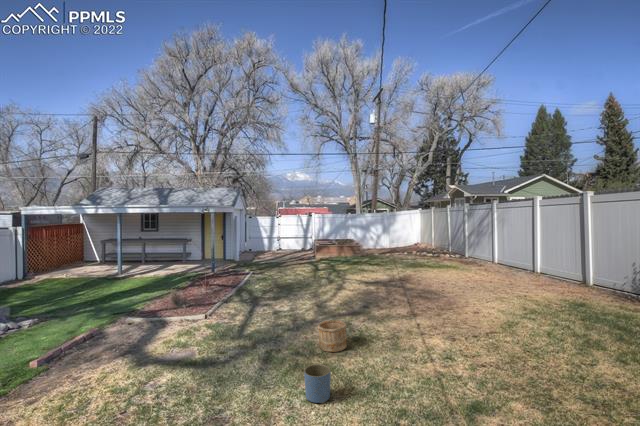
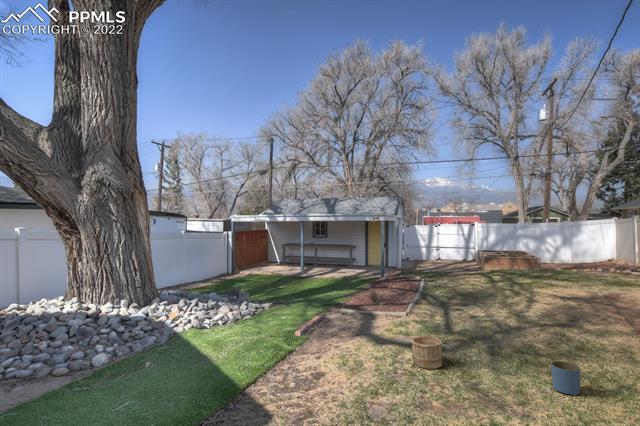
wooden bucket: present [317,320,347,352] -> present [411,336,442,369]

